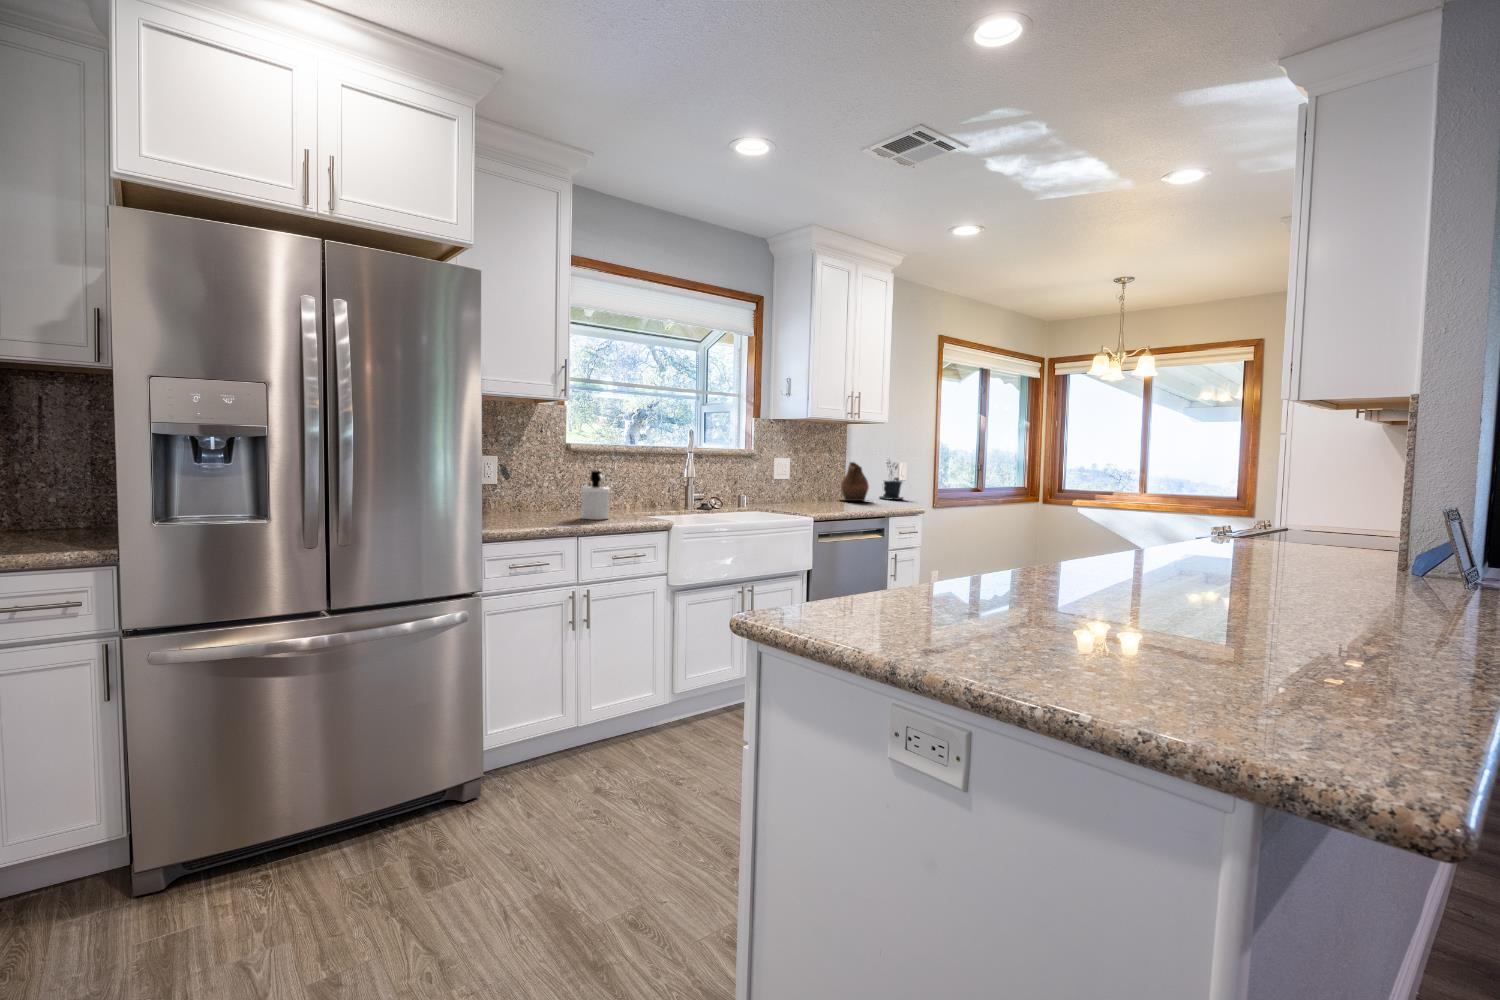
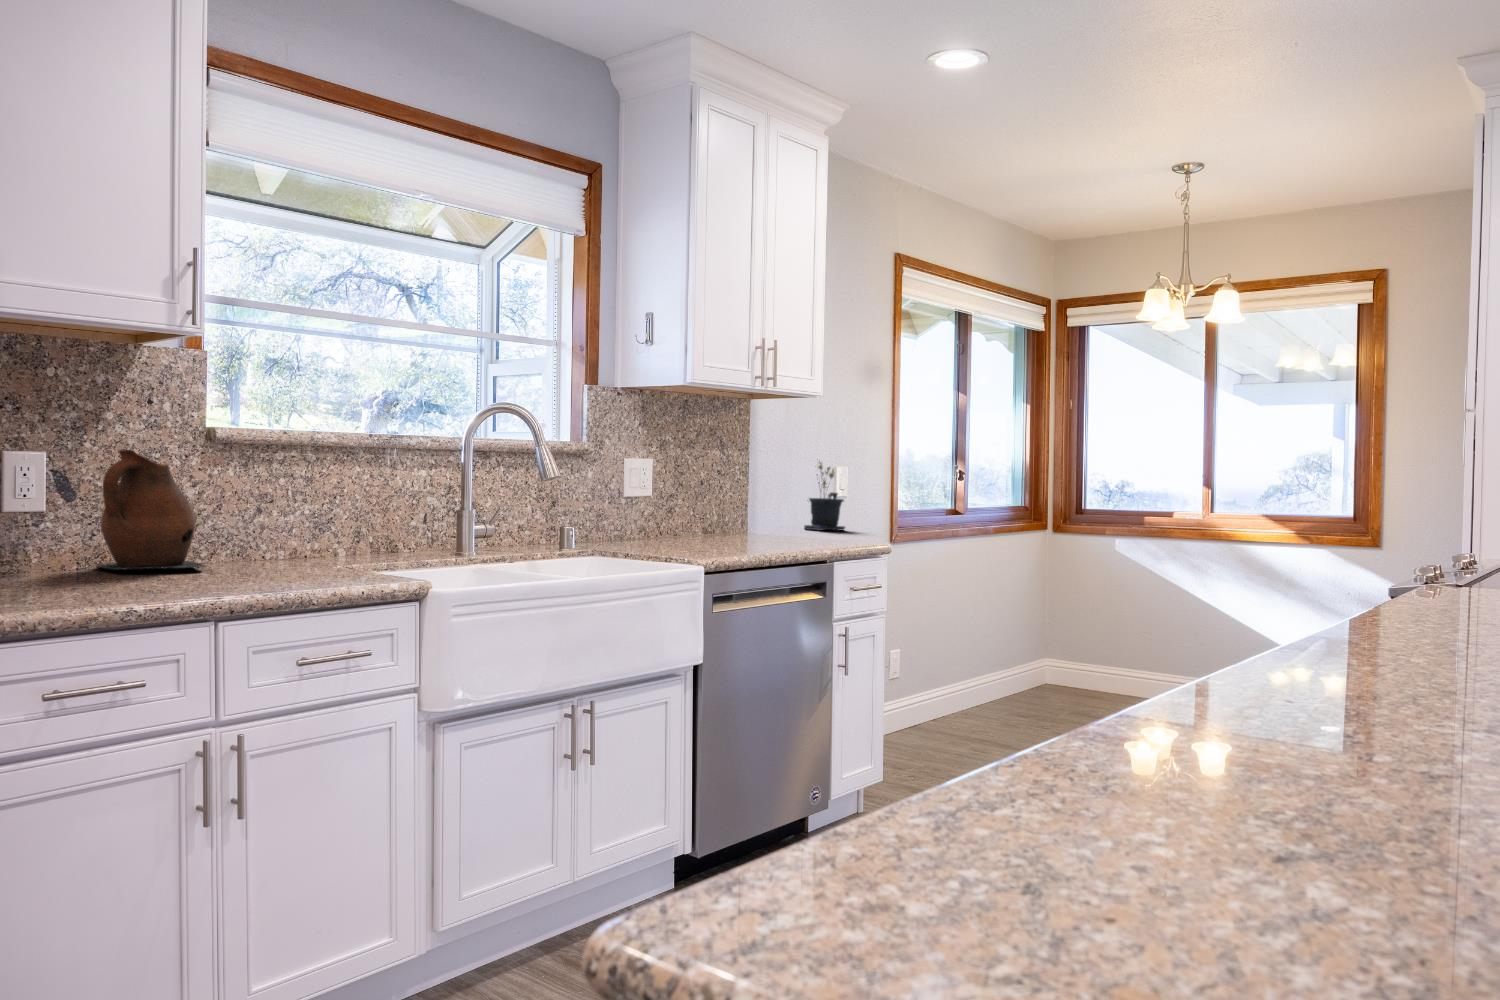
ceramic pitcher: present [841,462,869,501] -> present [98,450,206,570]
soap dispenser: present [581,471,611,520] -> none [229,481,296,582]

